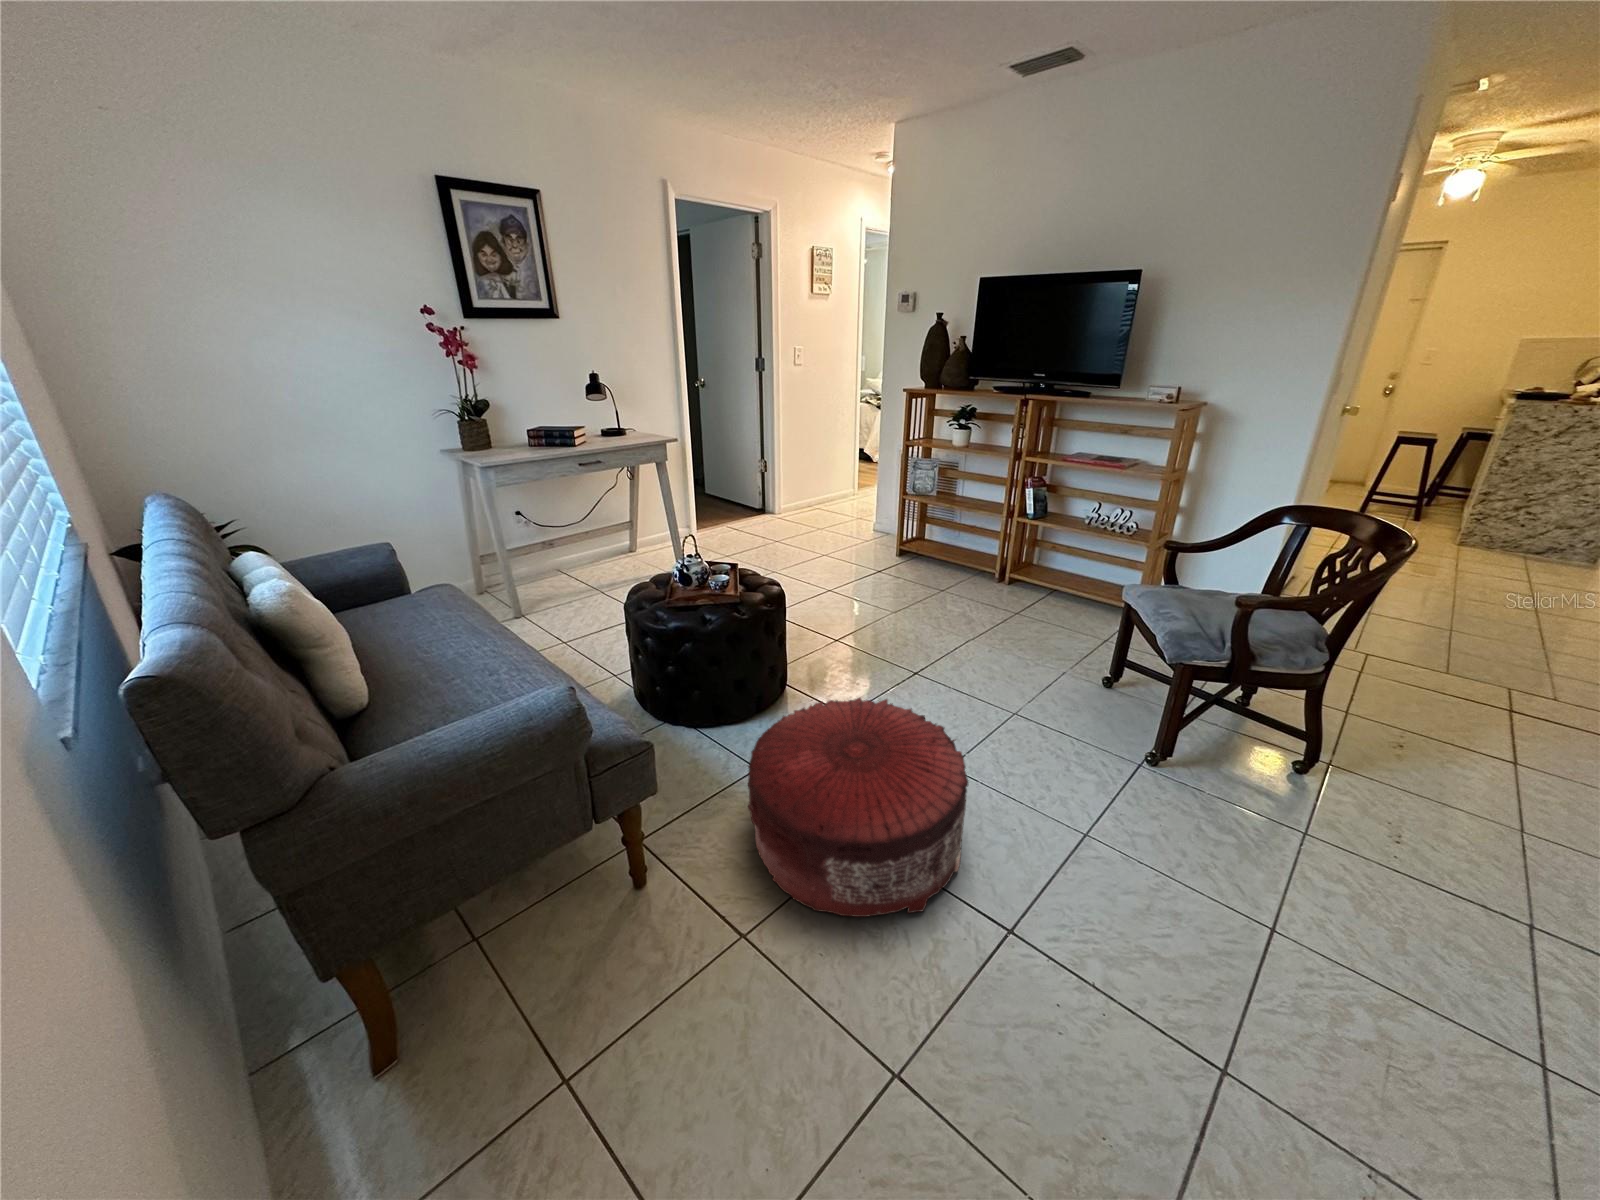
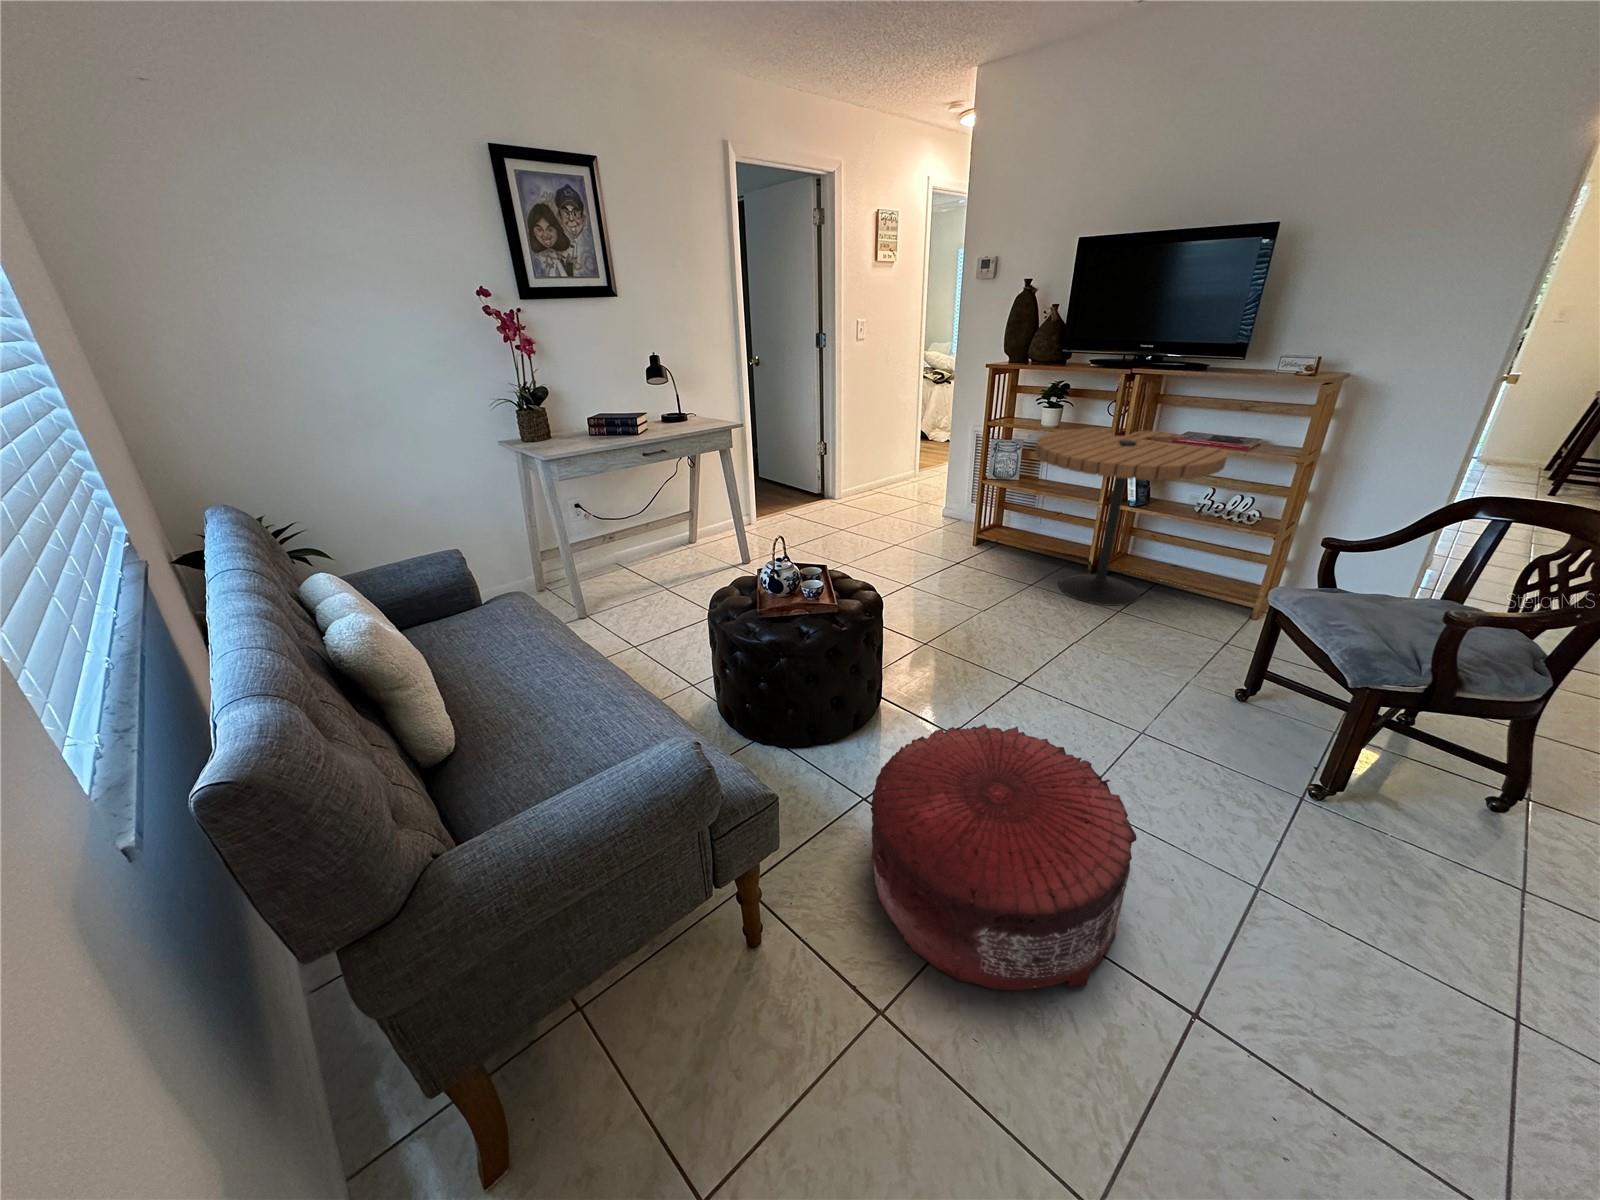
side table: none [941,448,1105,608] -> present [1035,428,1228,606]

